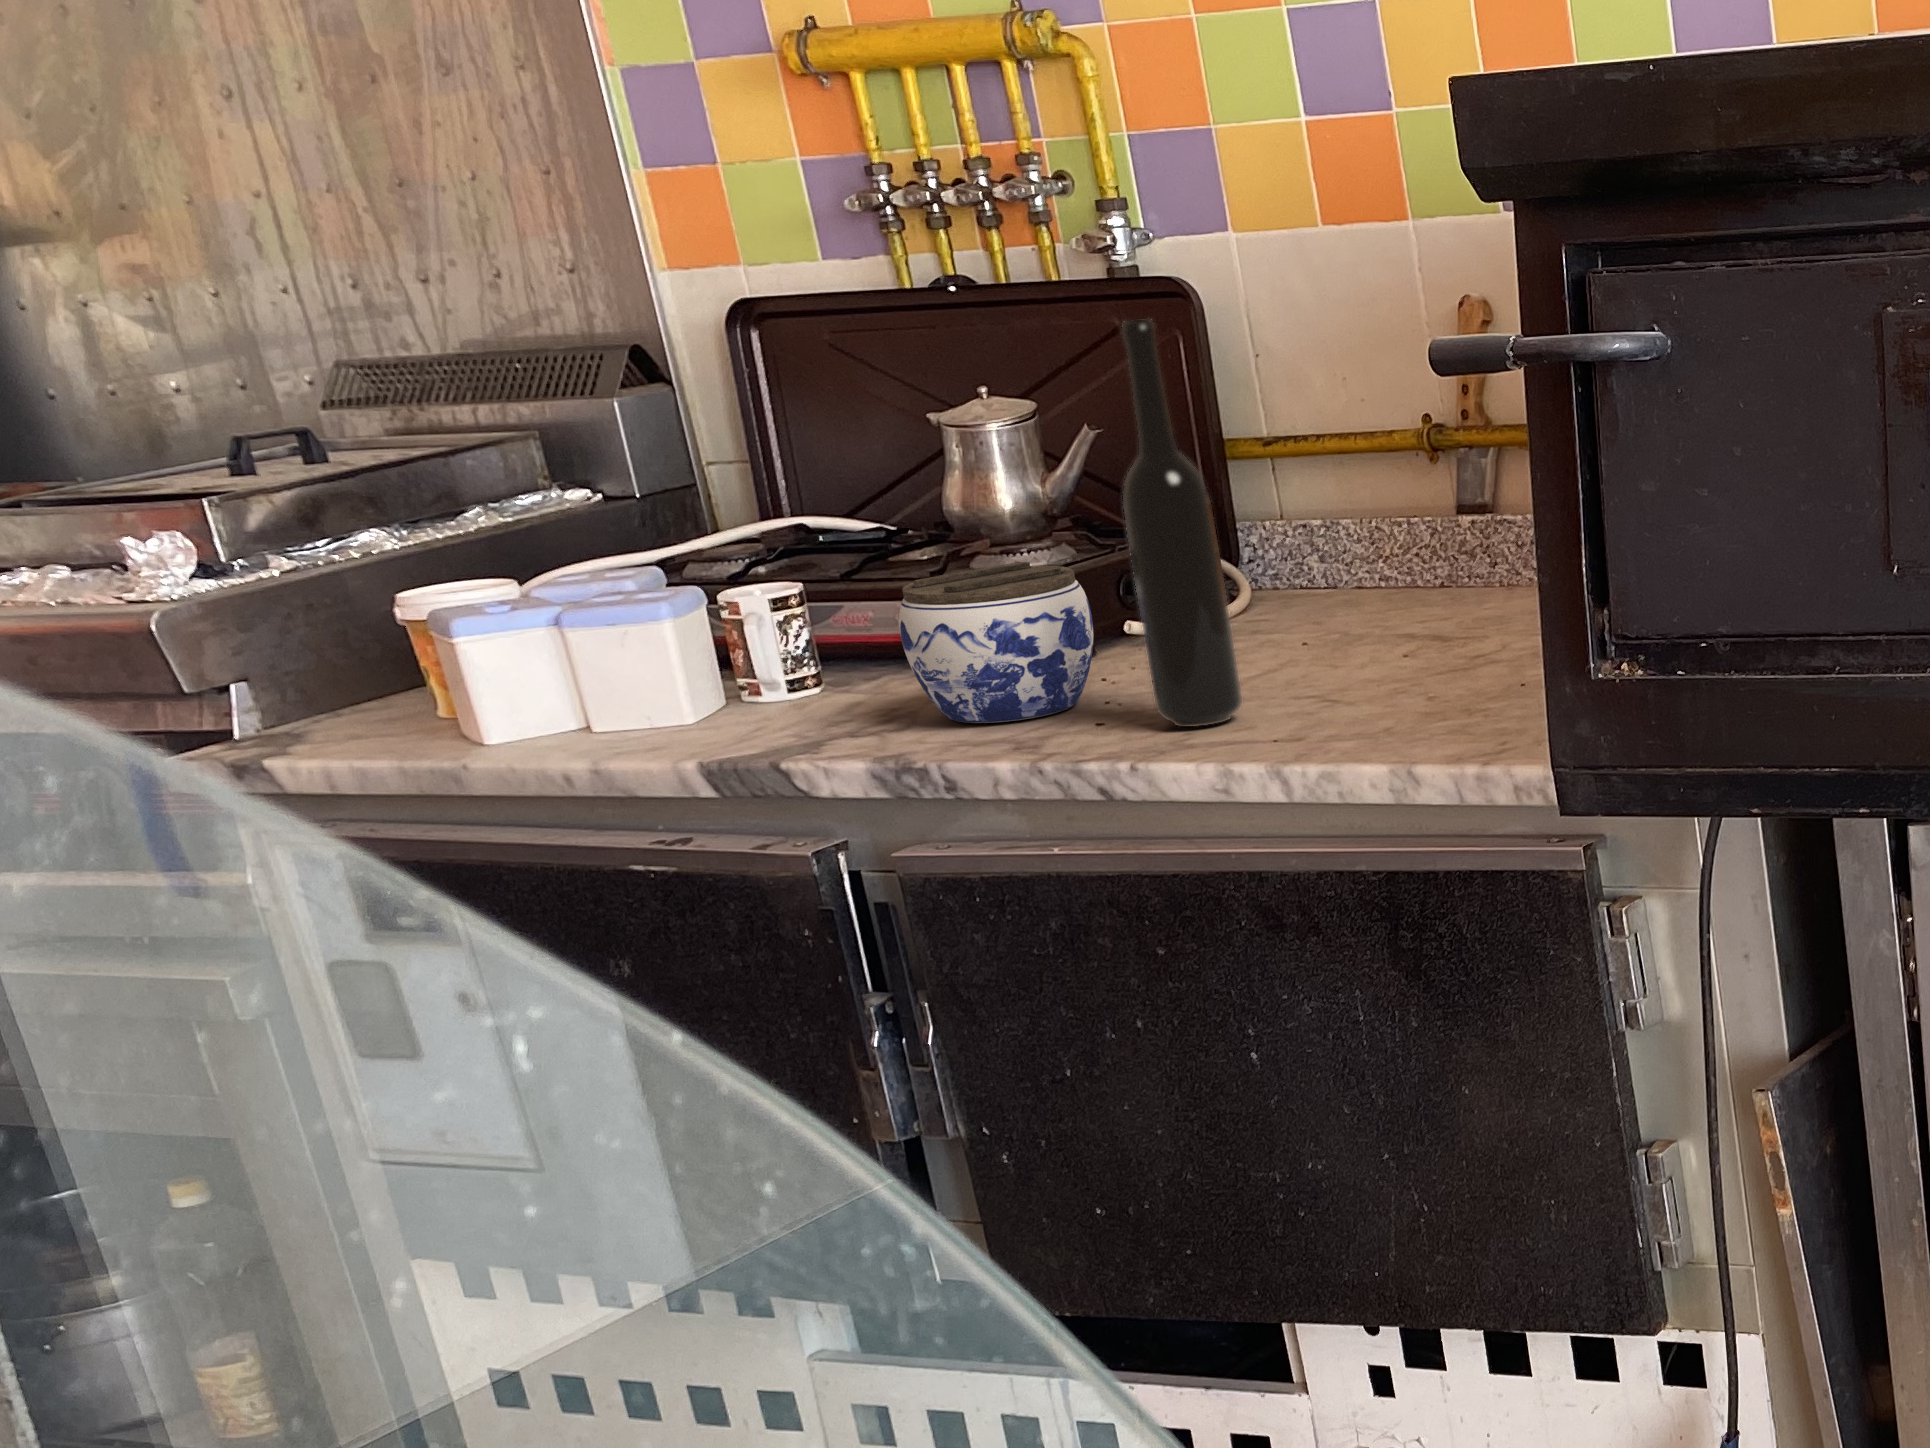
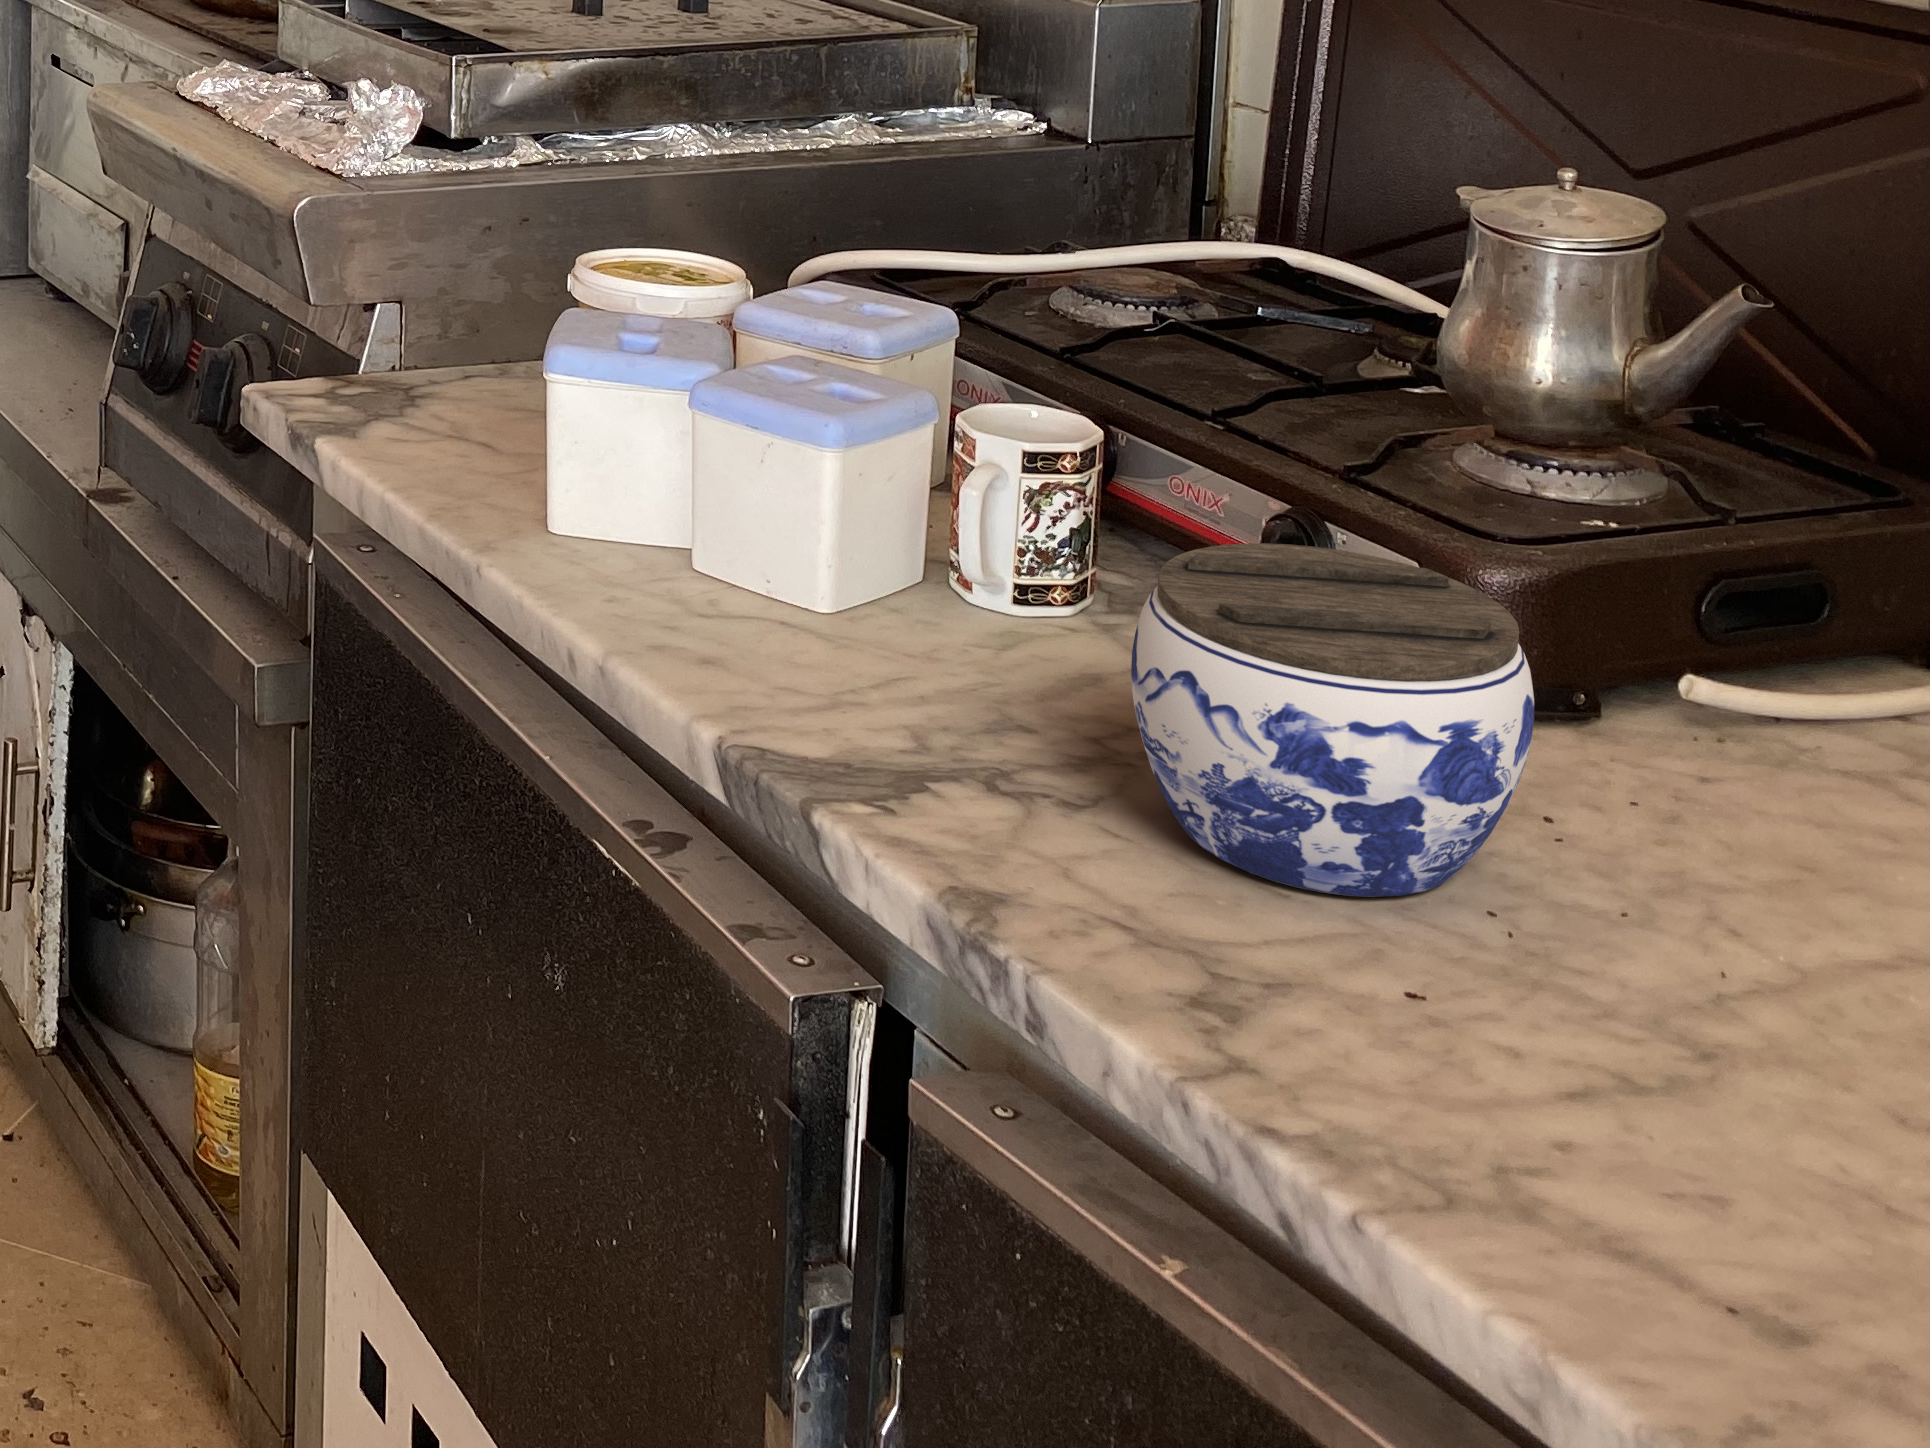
bottle: present [1122,319,1242,727] -> none [1549,259,1814,1145]

